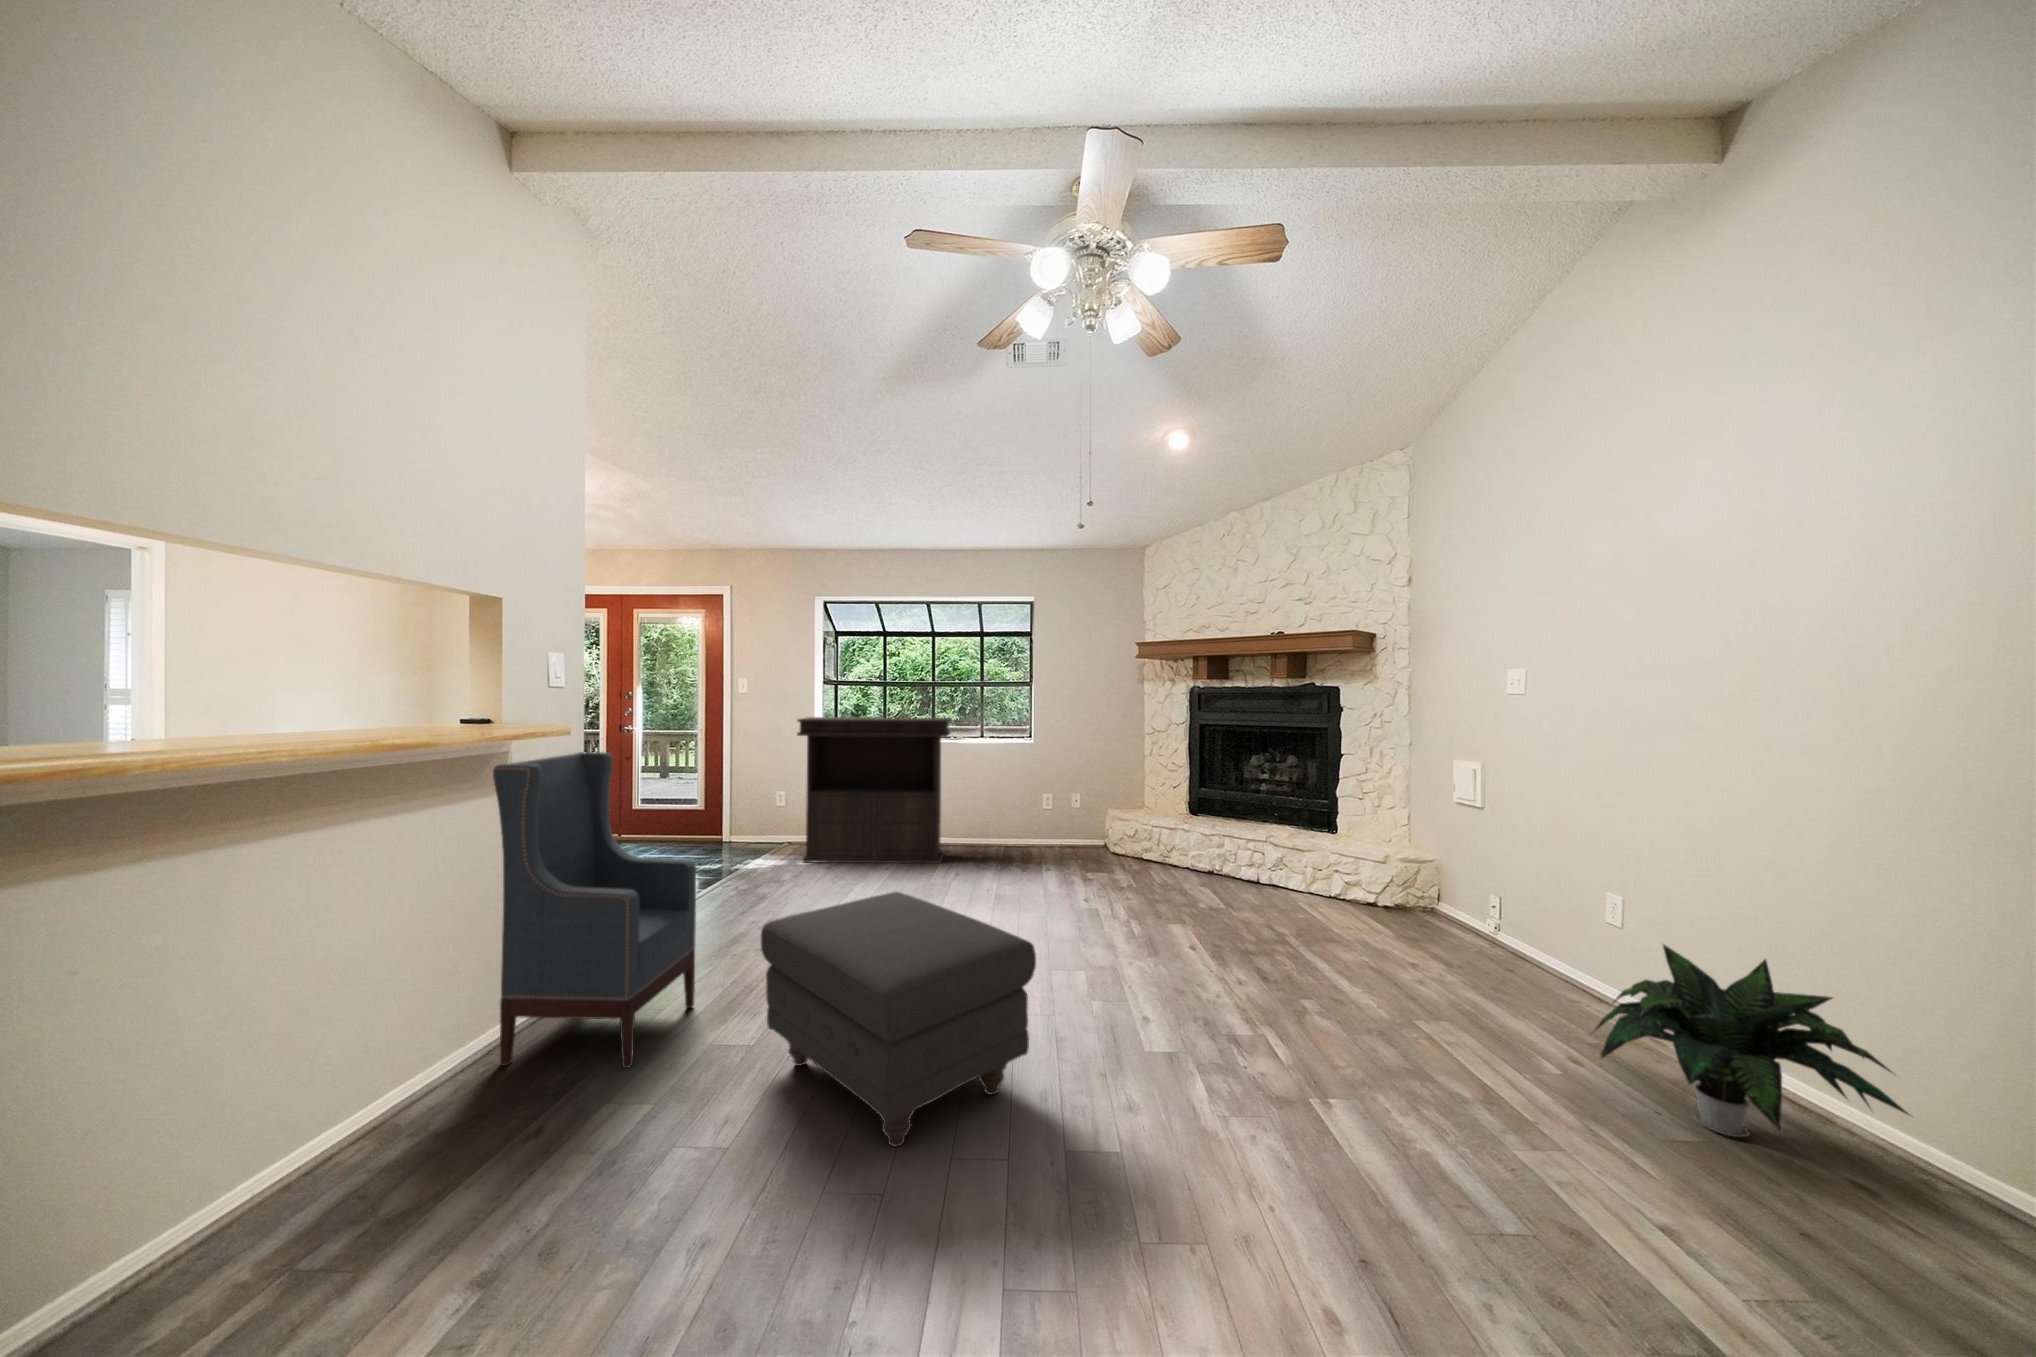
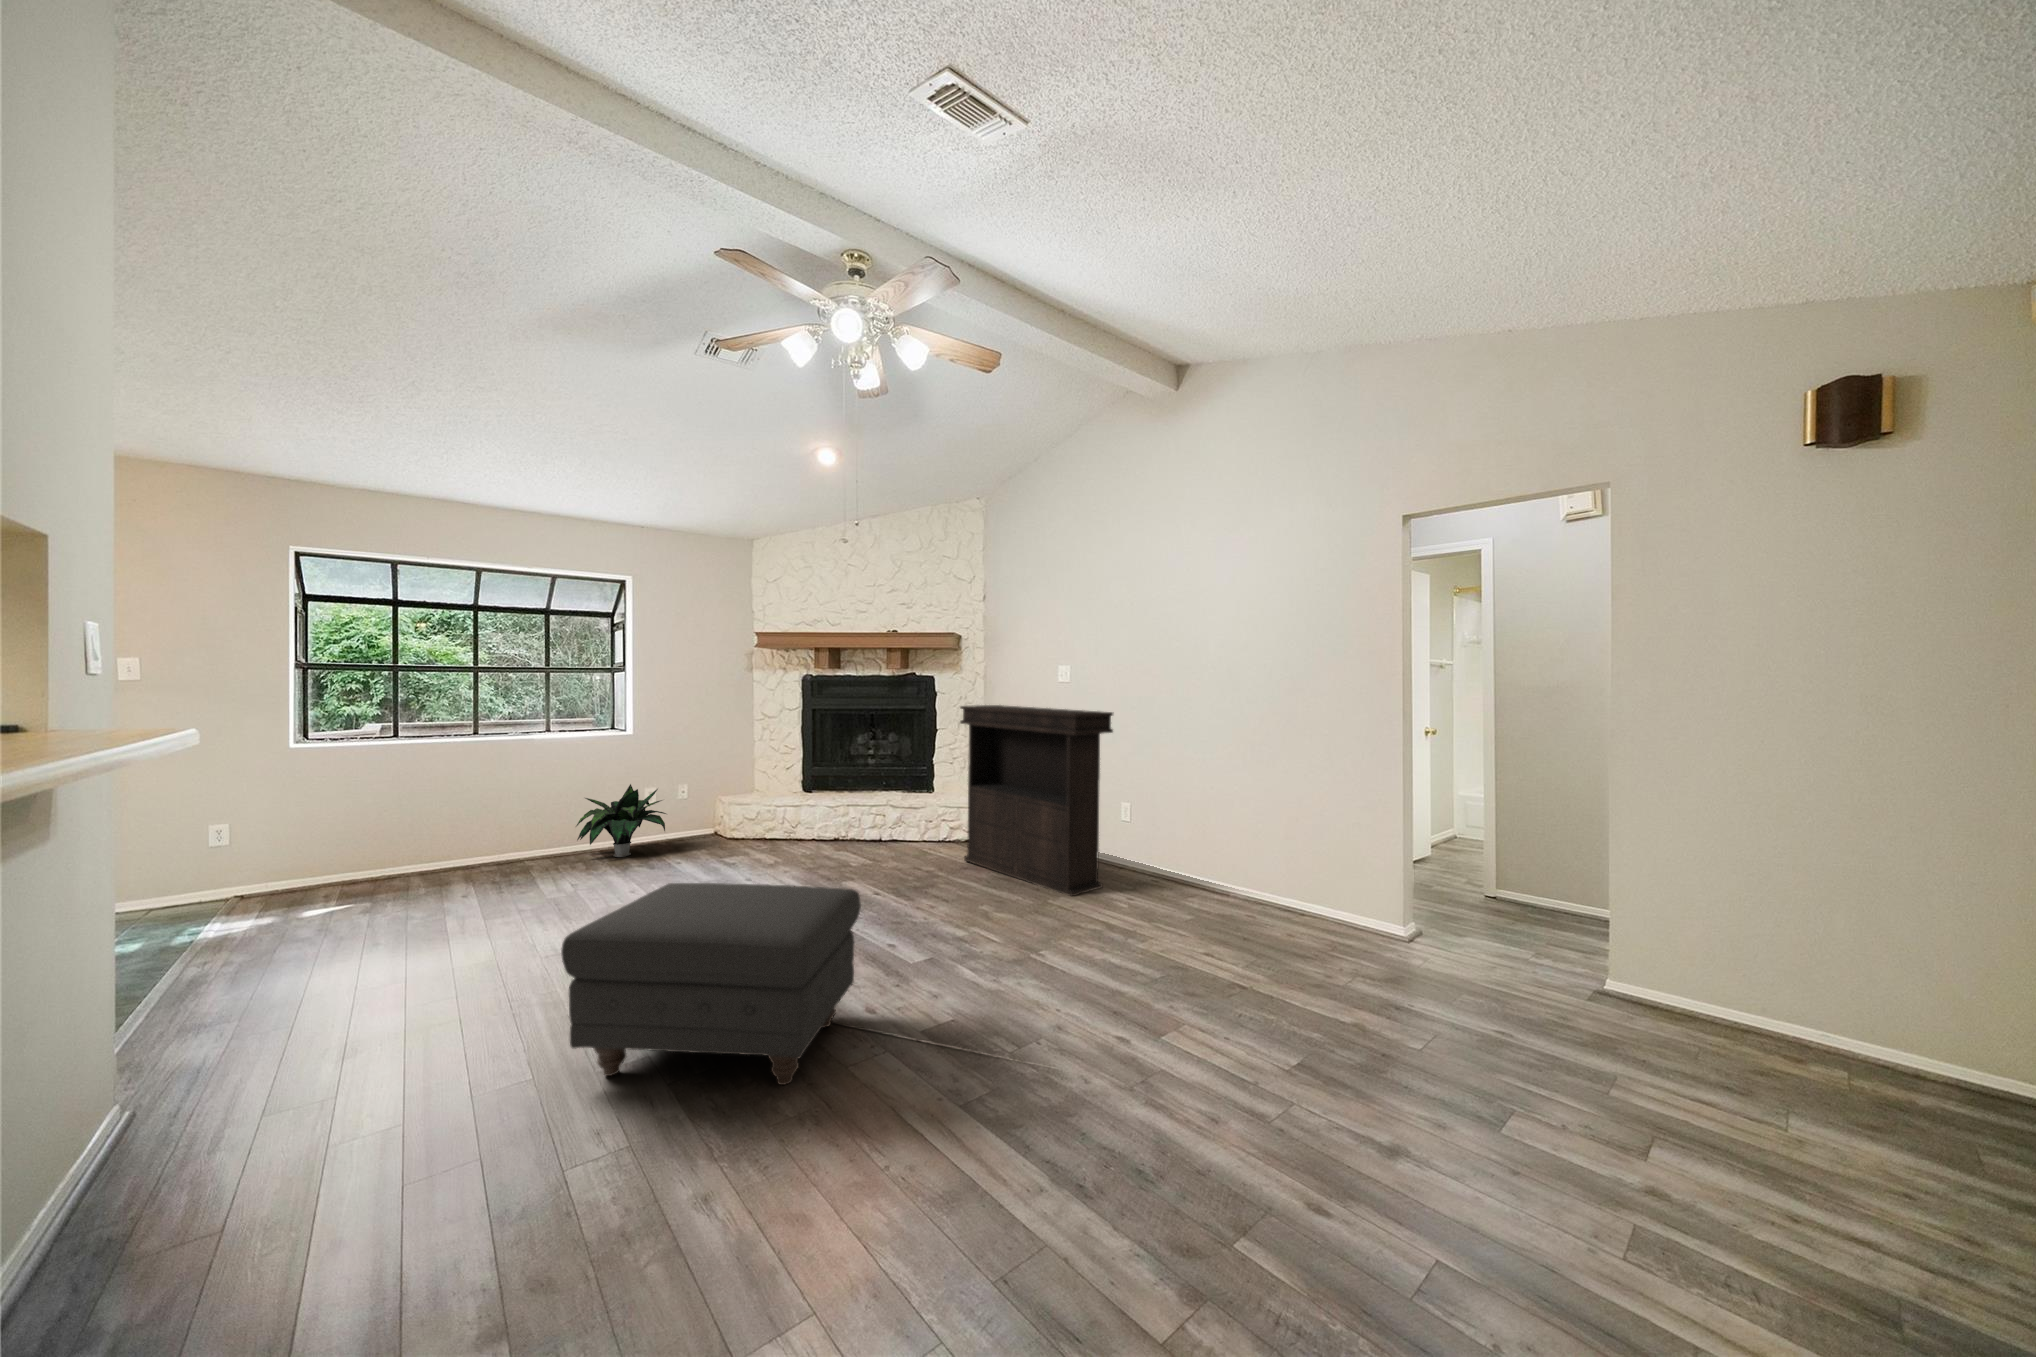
console table: present [797,717,950,863] -> present [960,705,1113,896]
armchair: present [493,752,696,1068] -> none [74,767,378,1248]
potted plant: present [1595,945,1913,1137] -> present [576,784,666,857]

